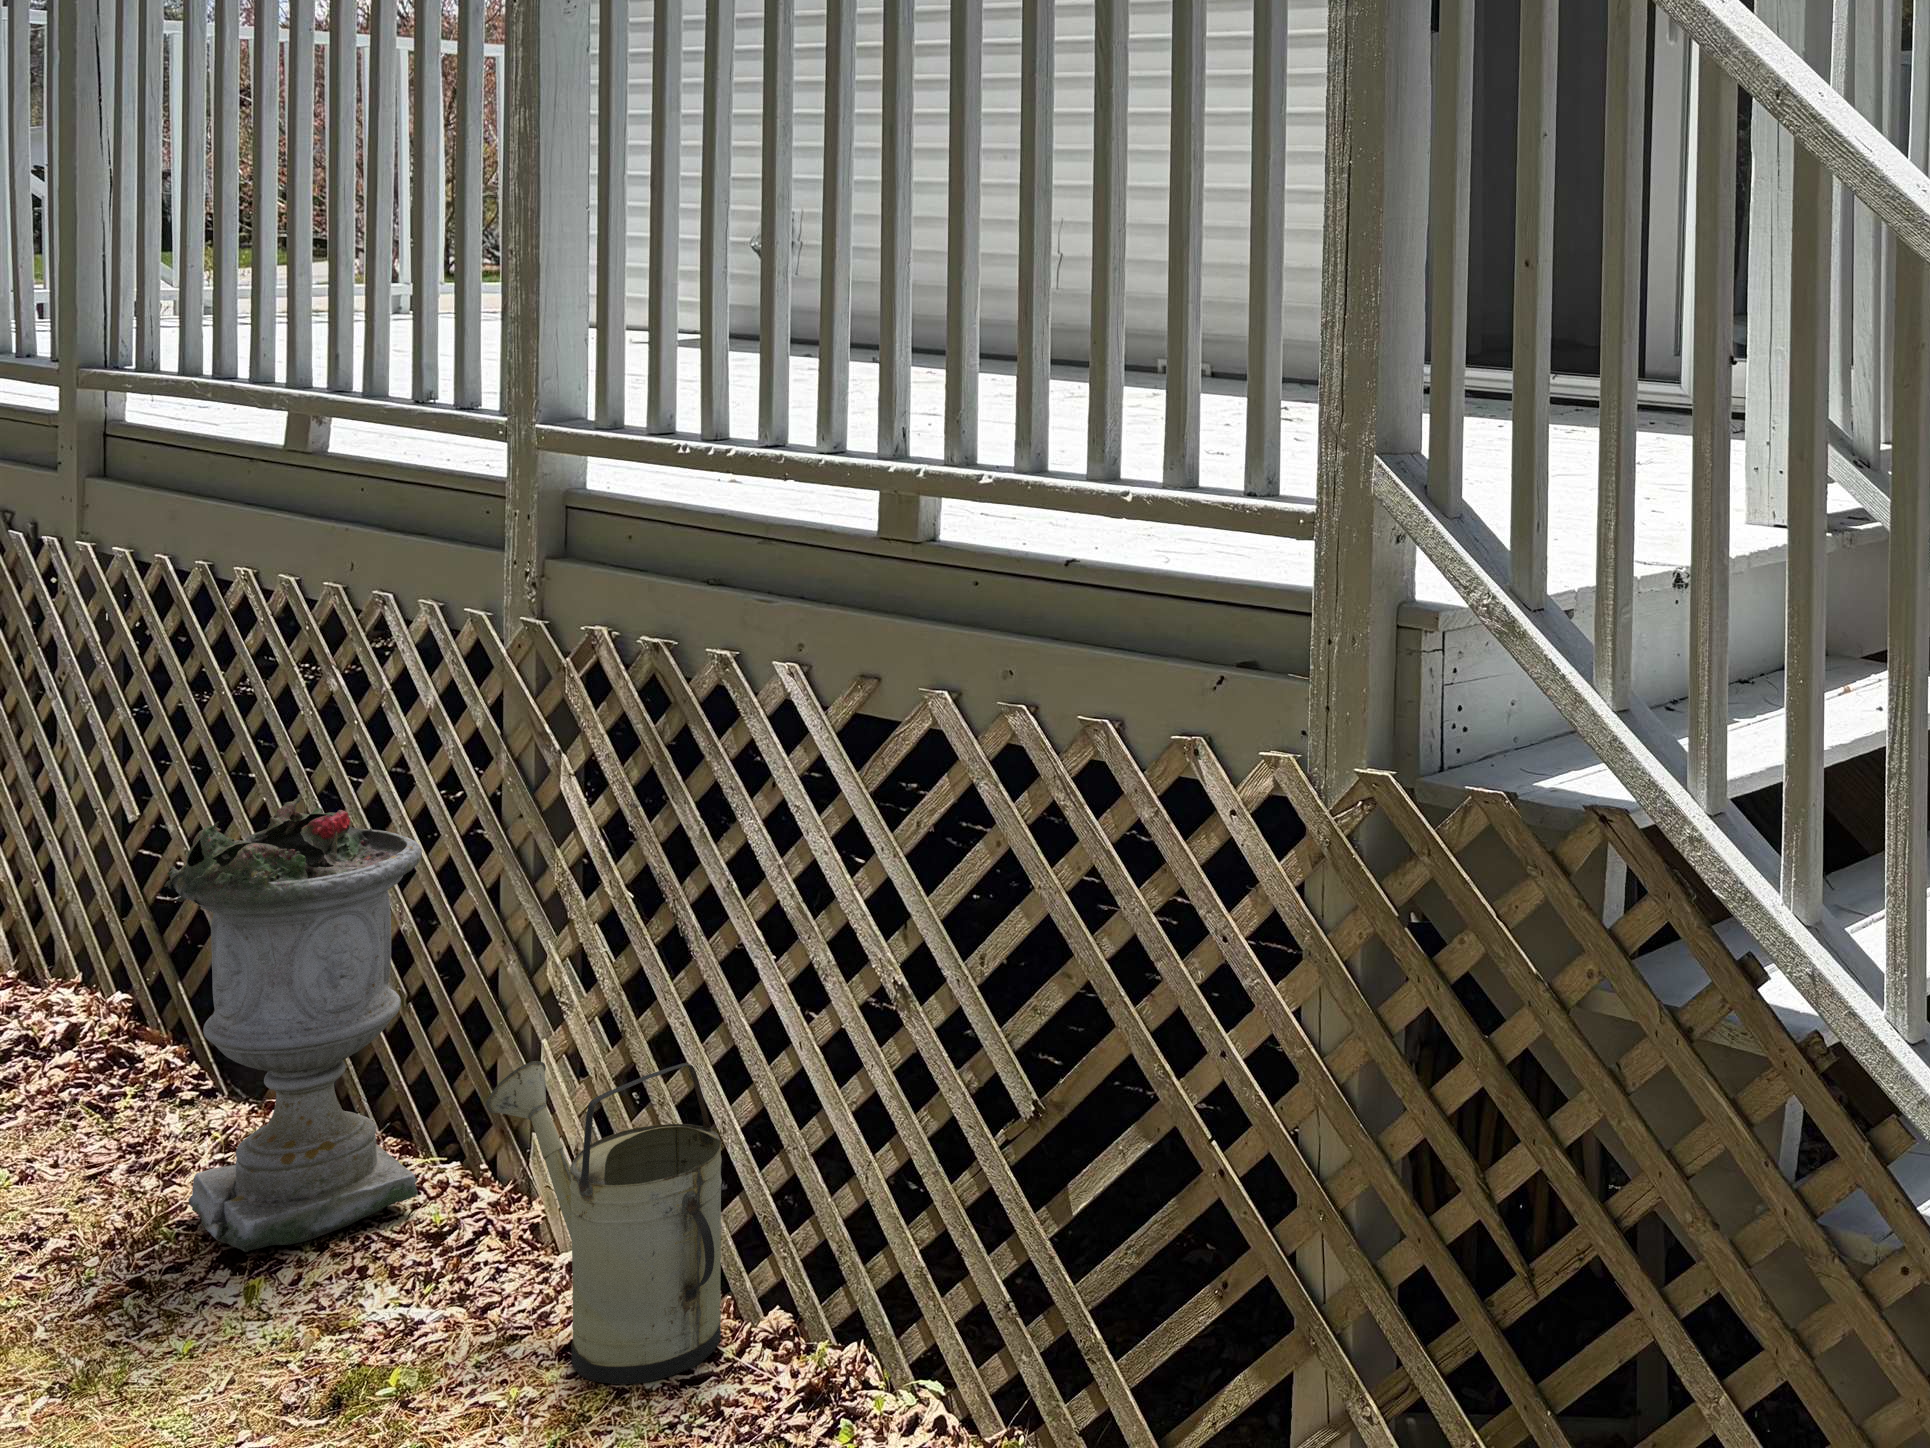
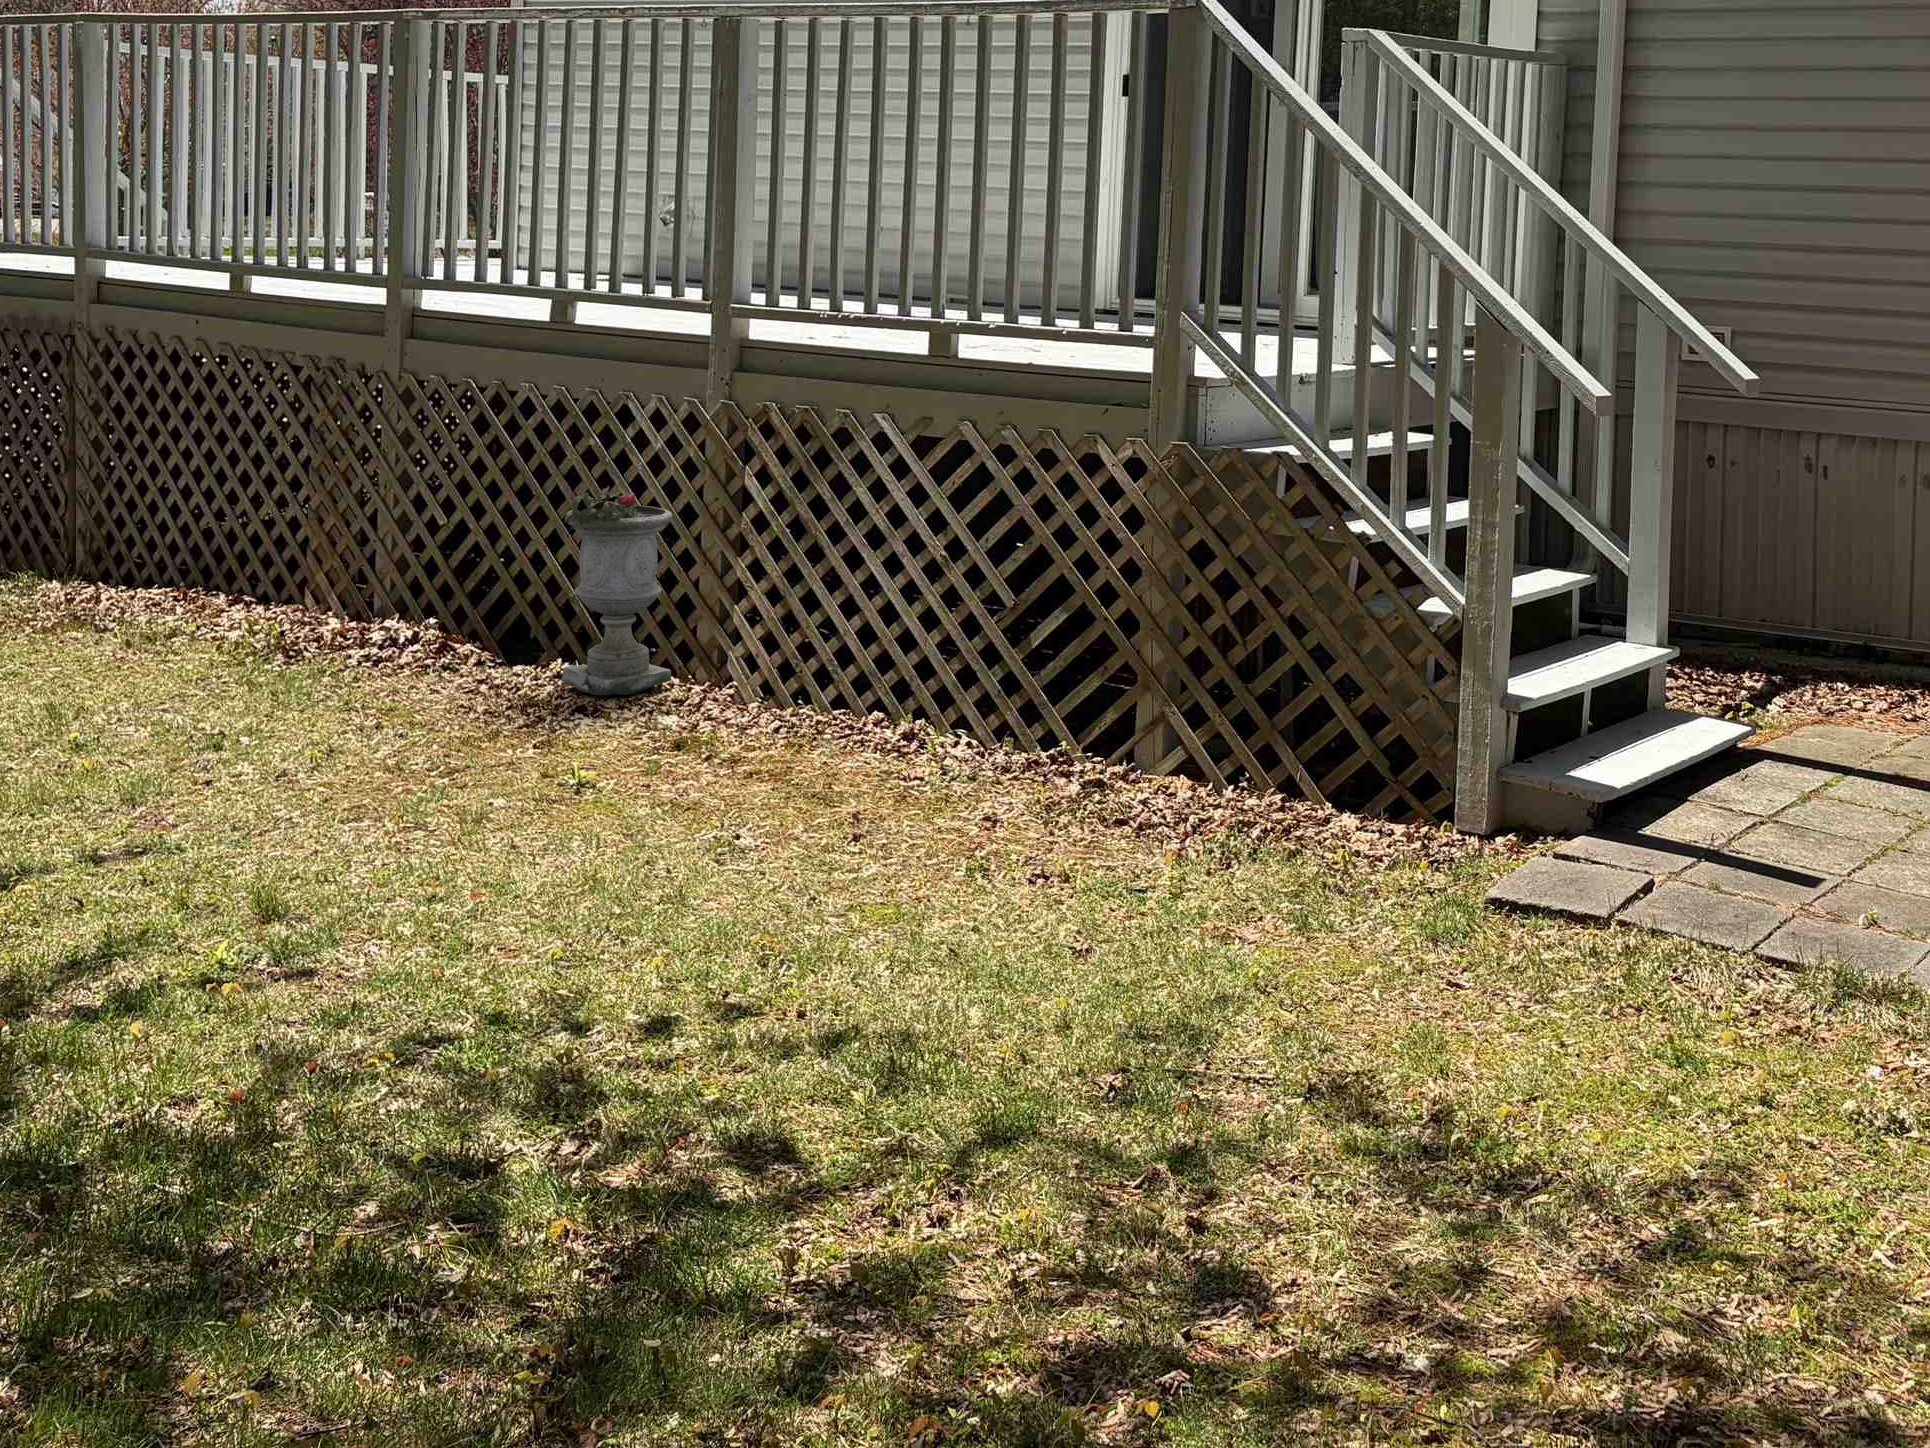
watering can: present [486,1061,722,1384] -> none [738,596,860,732]

